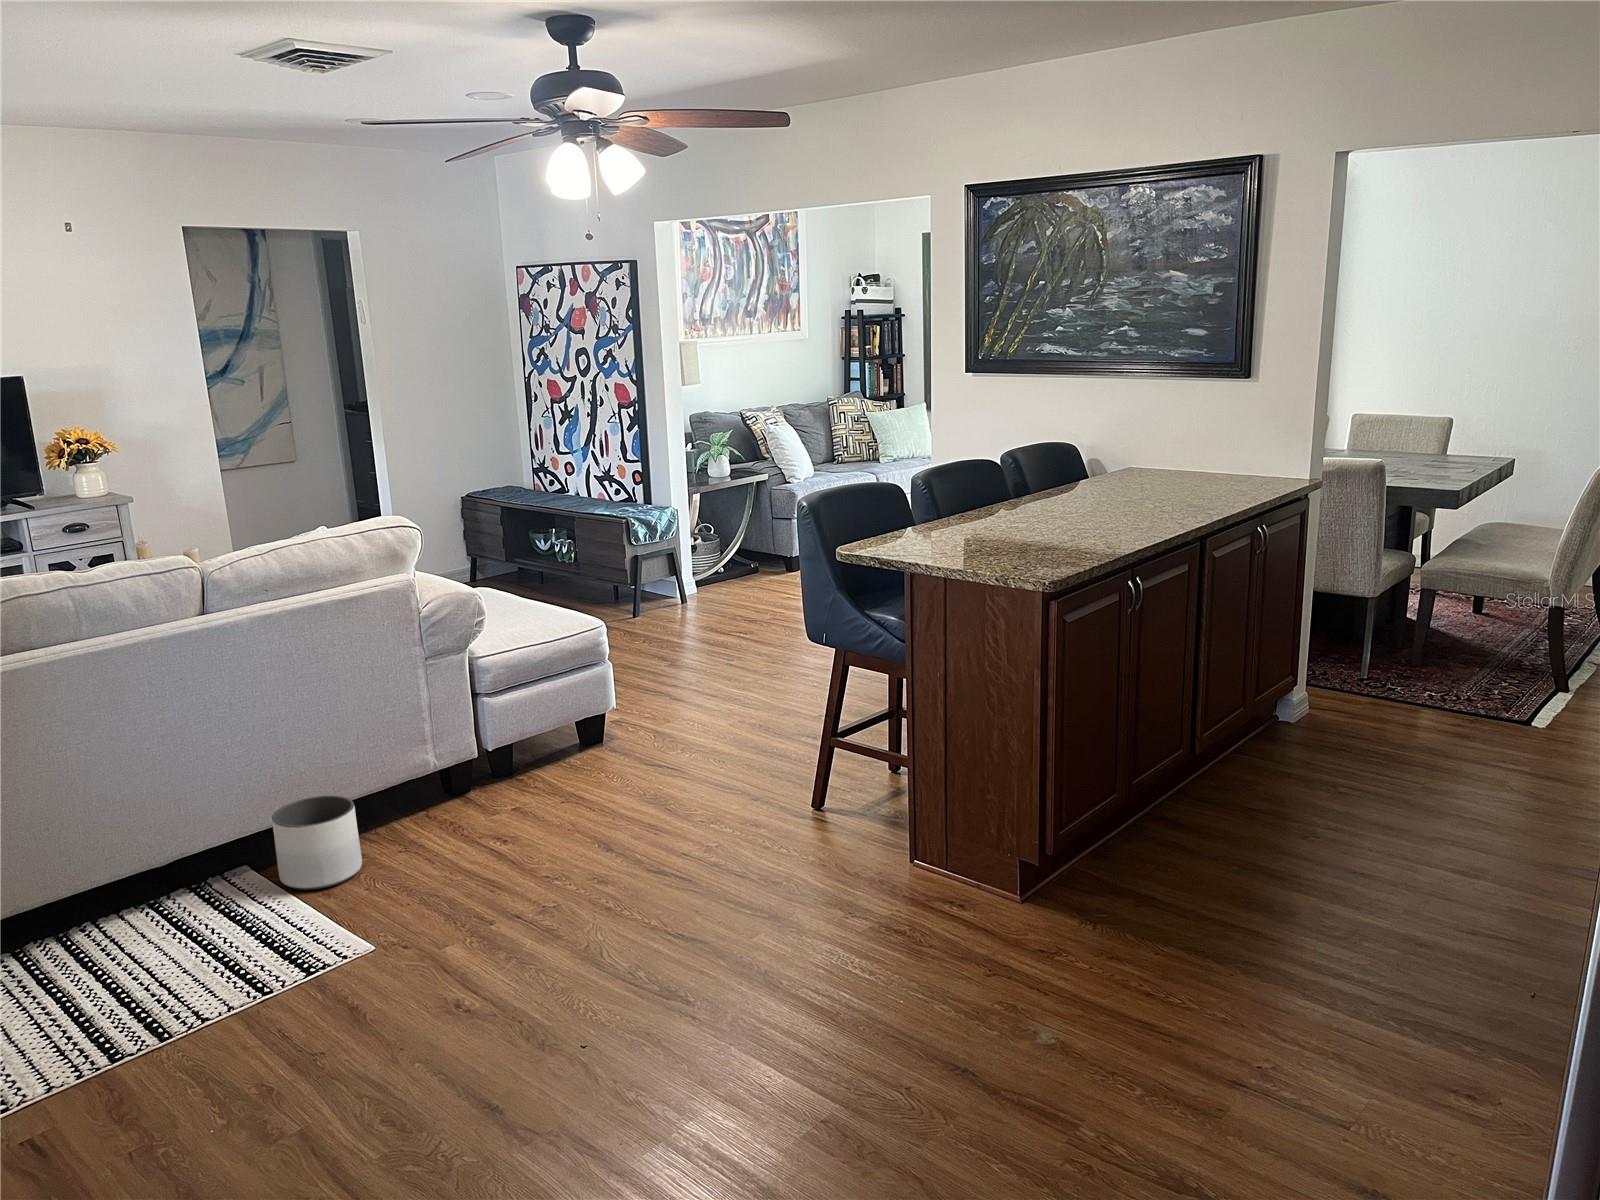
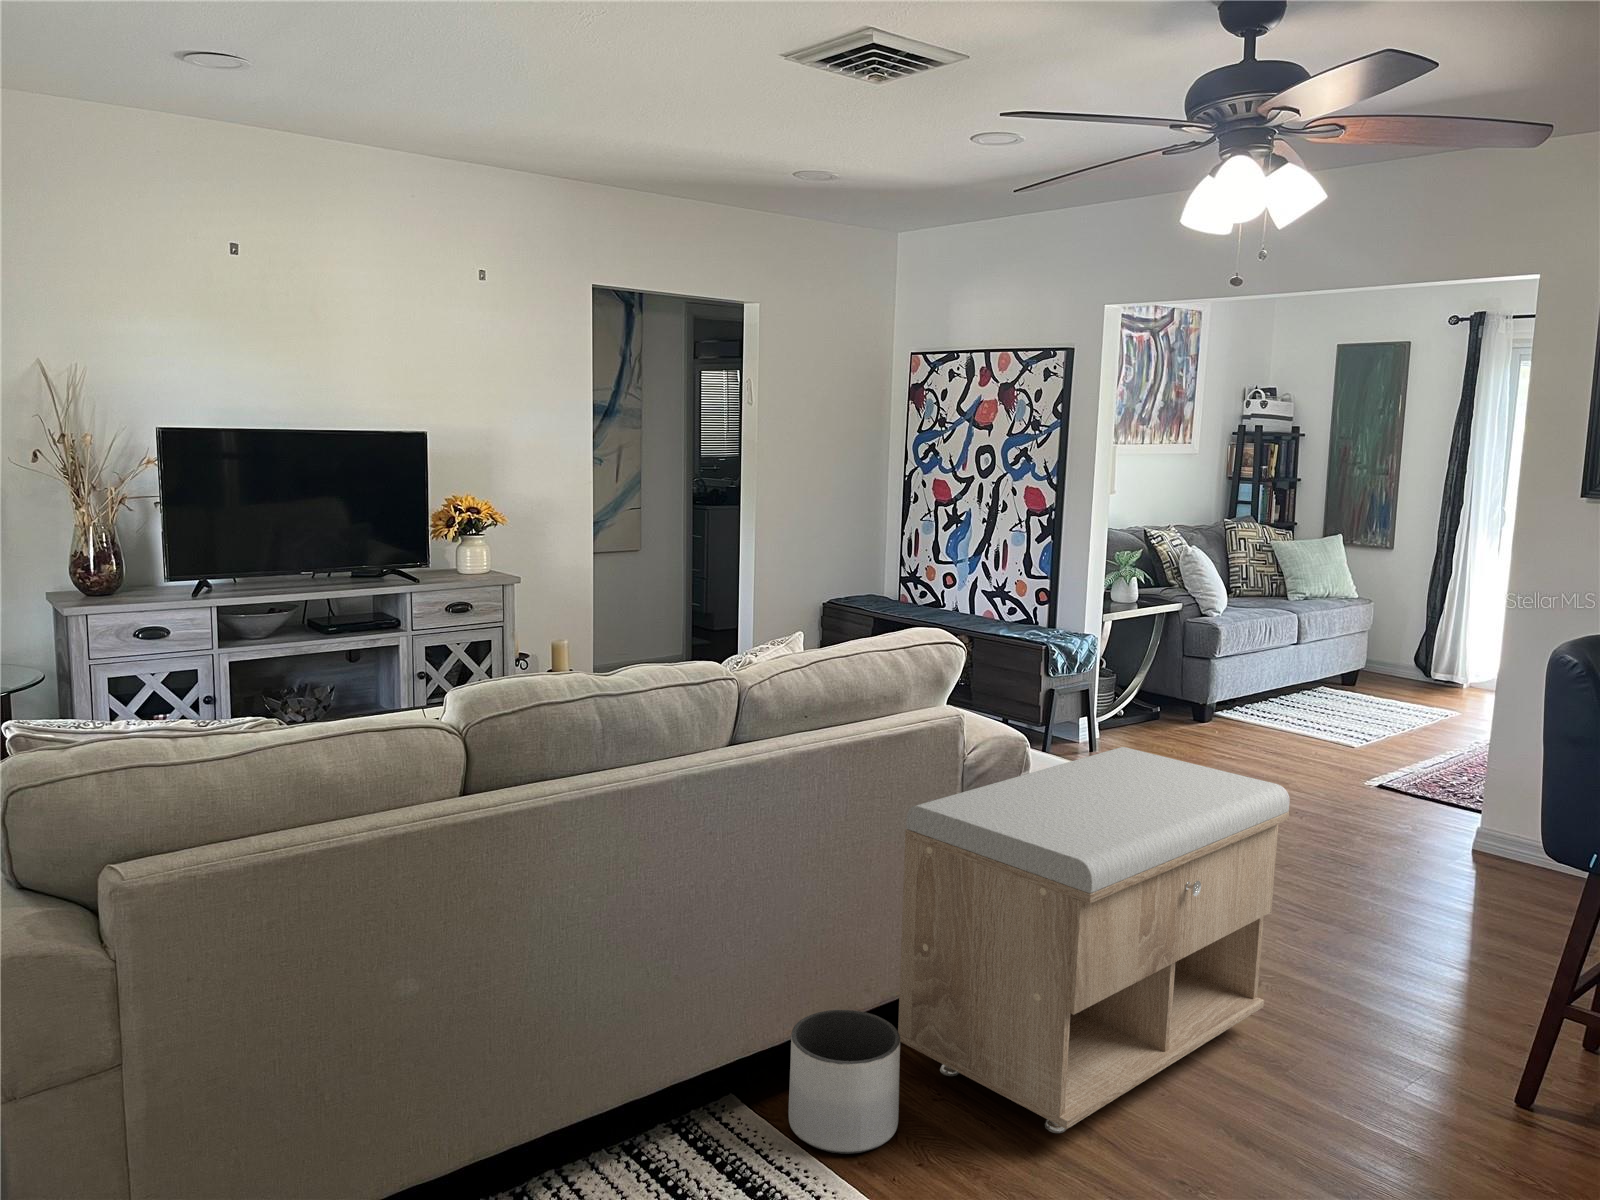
storage bench: none [360,593,667,861] -> present [898,747,1290,1133]

